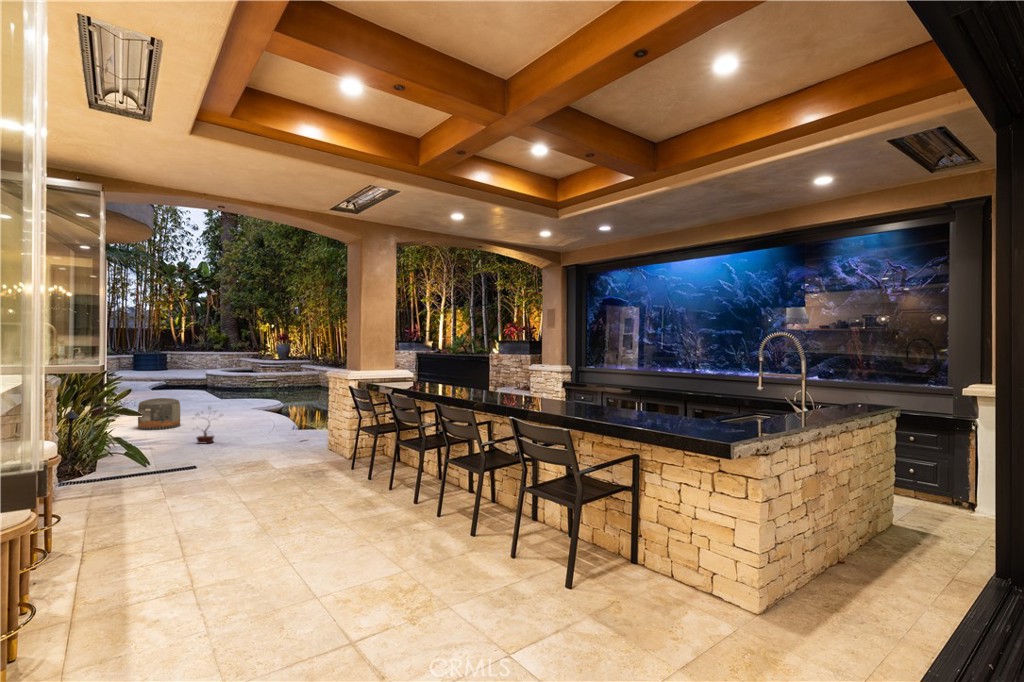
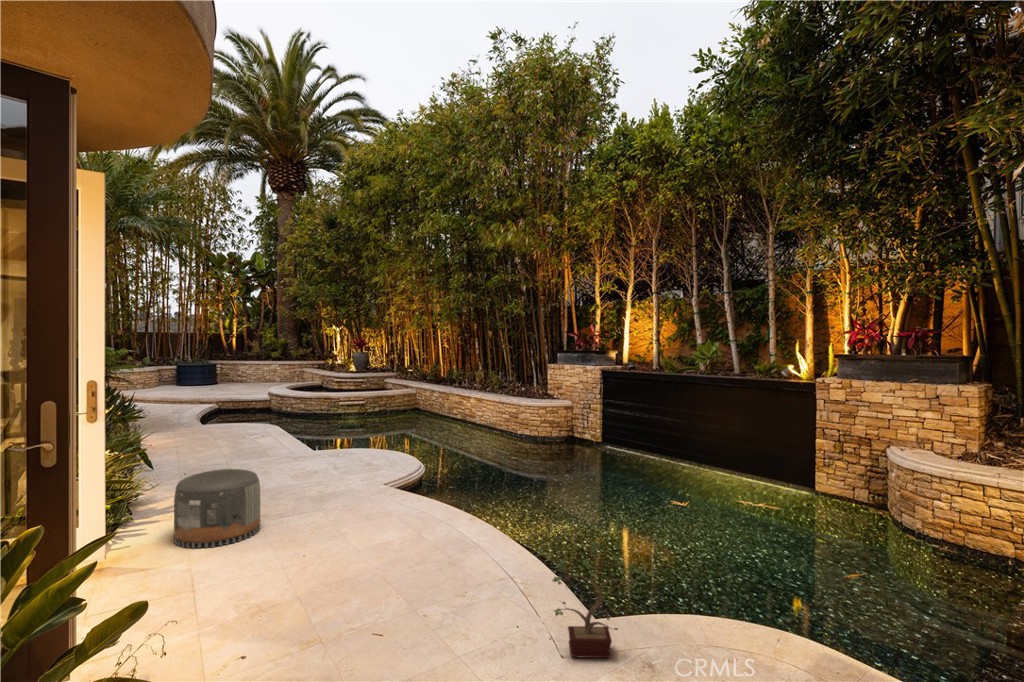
potted plant: present [193,408,214,444] -> present [552,540,654,658]

